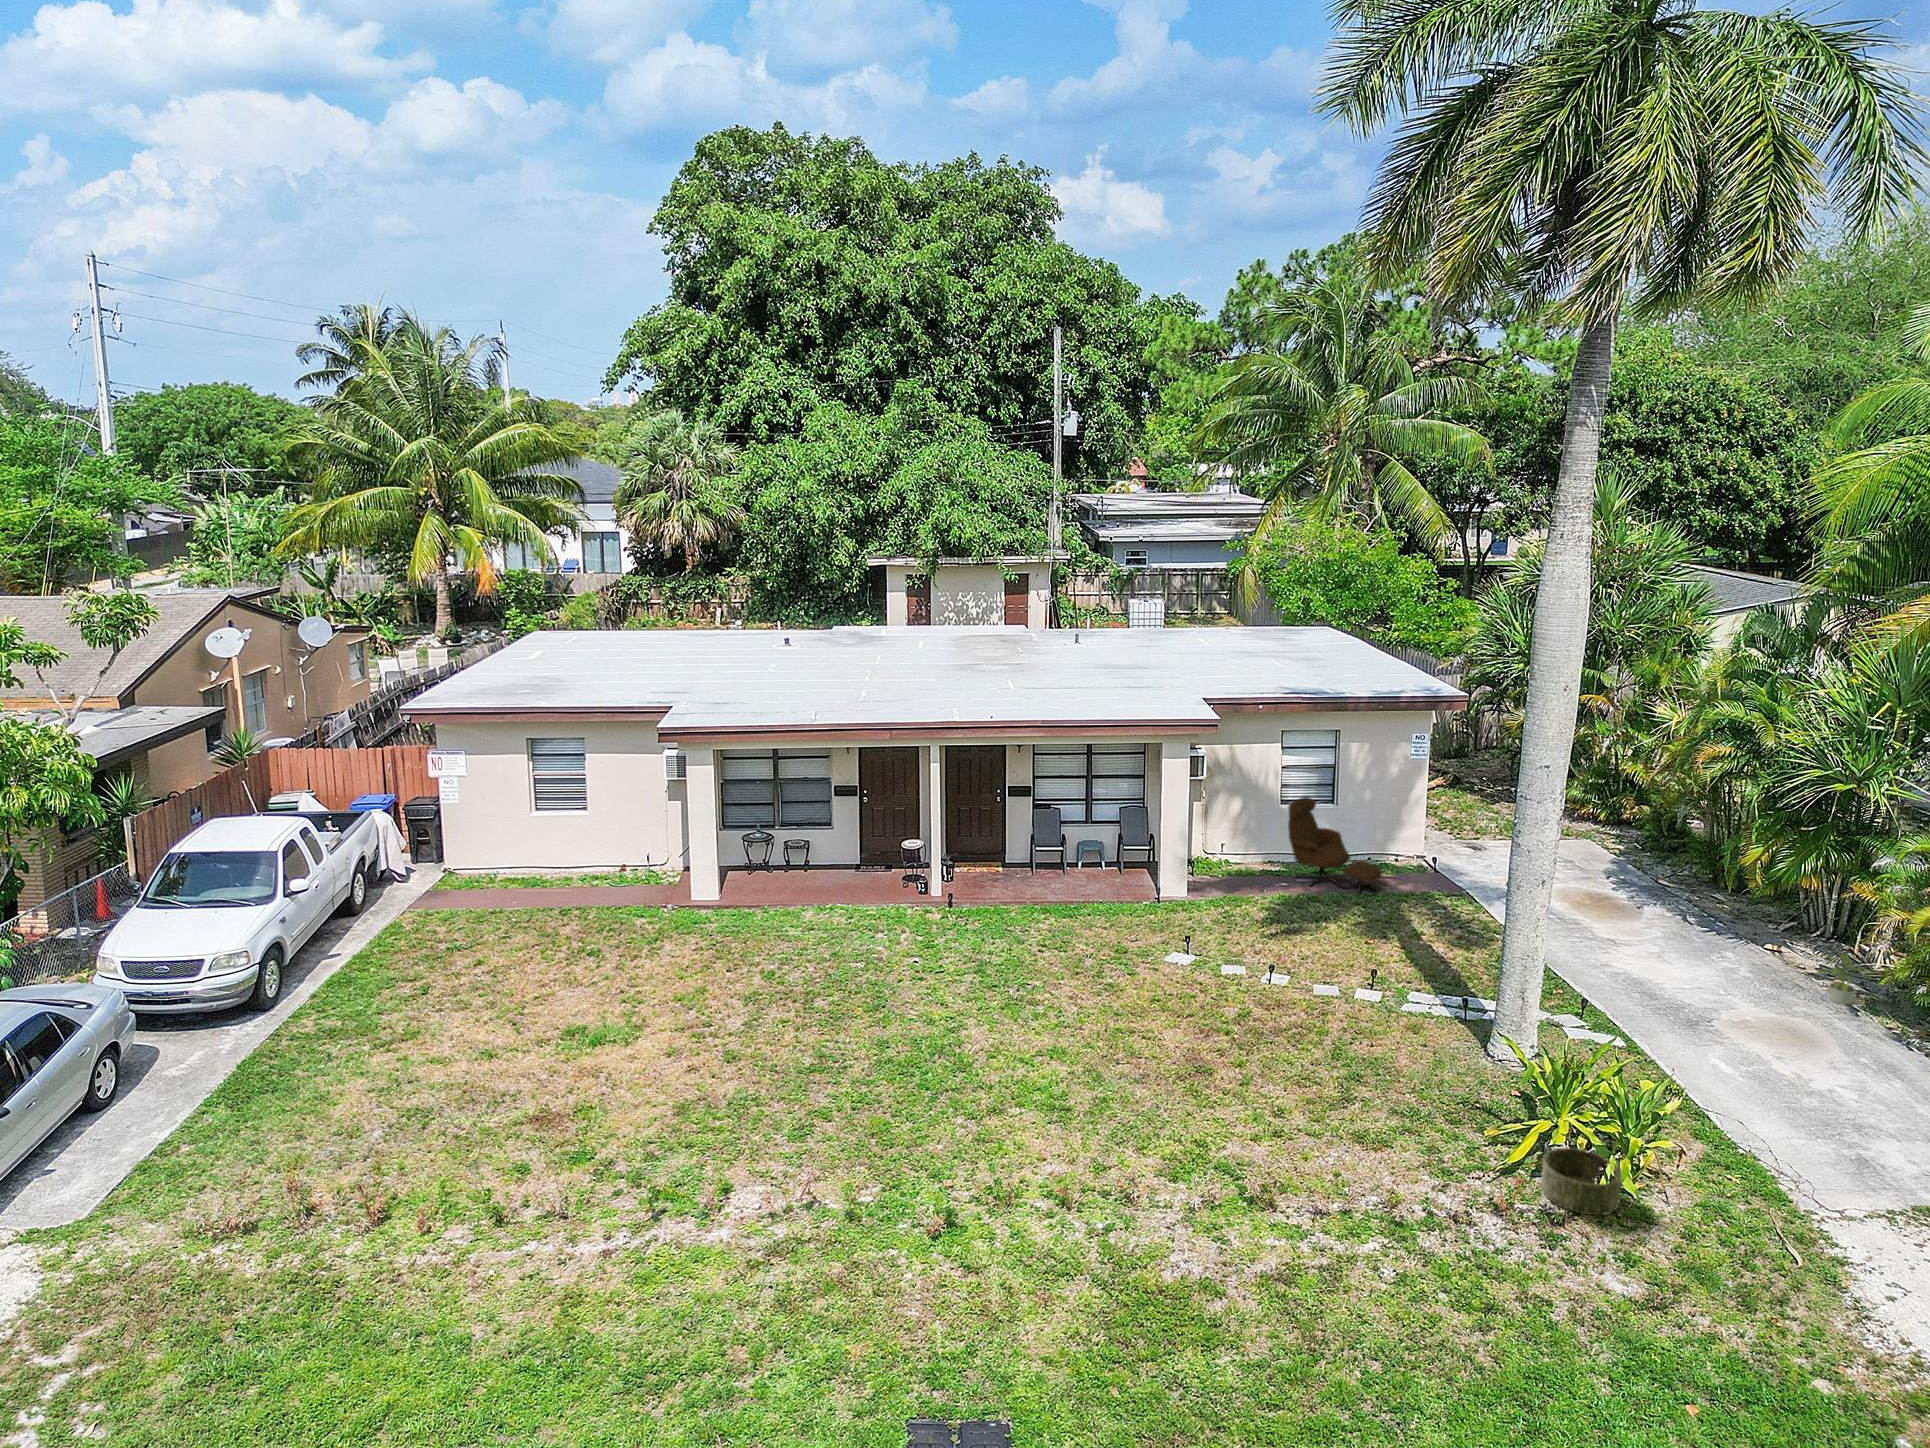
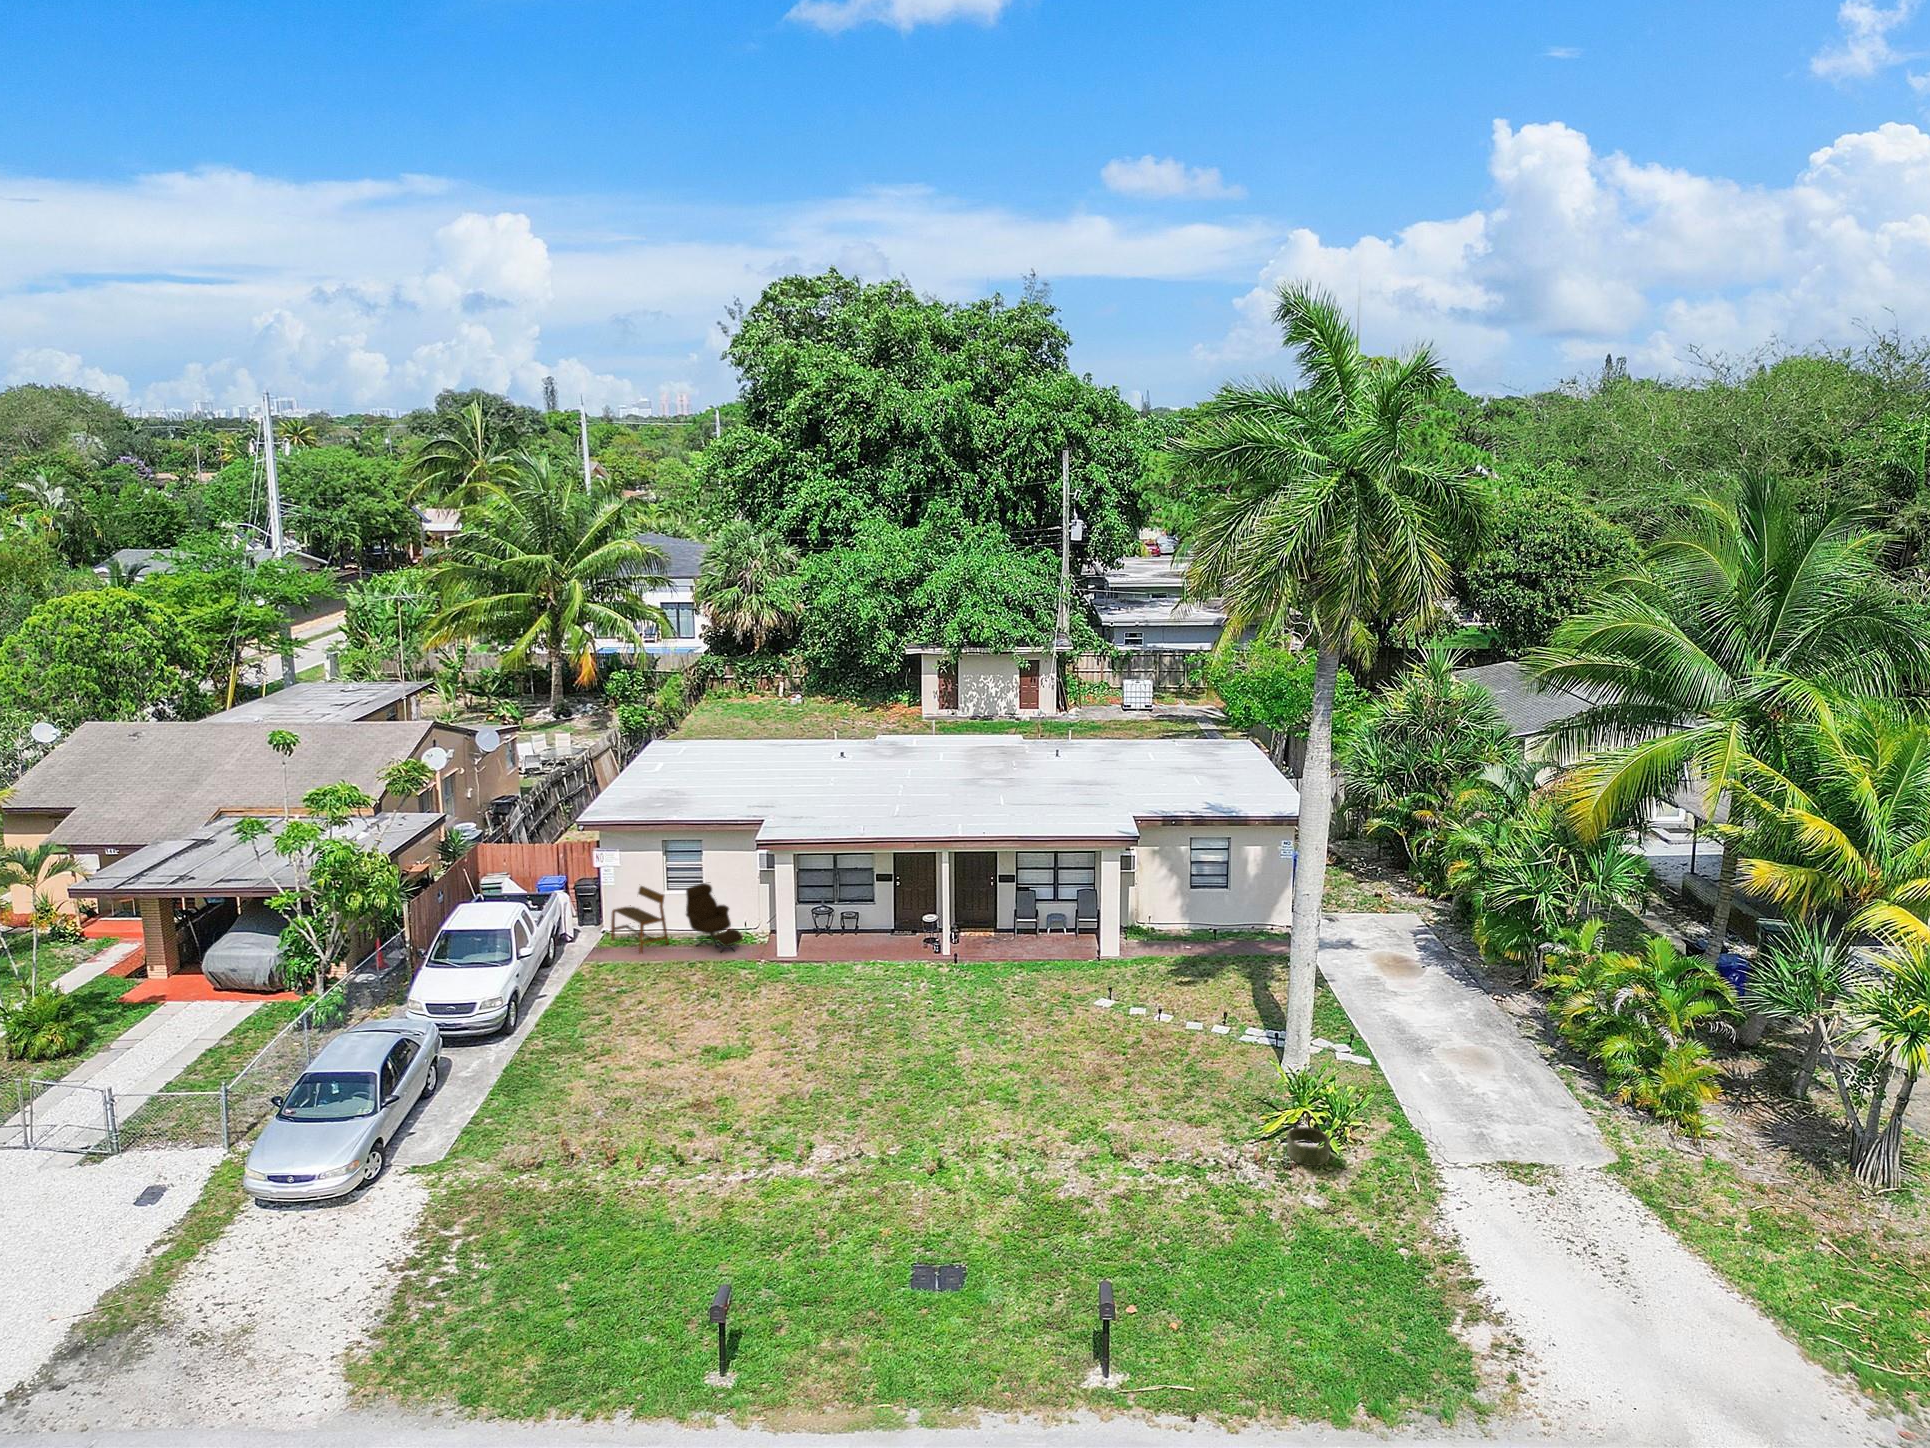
lounge chair: present [1288,797,1382,893] -> present [686,883,743,953]
bench: none [455,804,537,902] -> present [611,886,669,954]
potted plant: present [1817,954,1875,1004] -> none [1513,1003,1551,1036]

